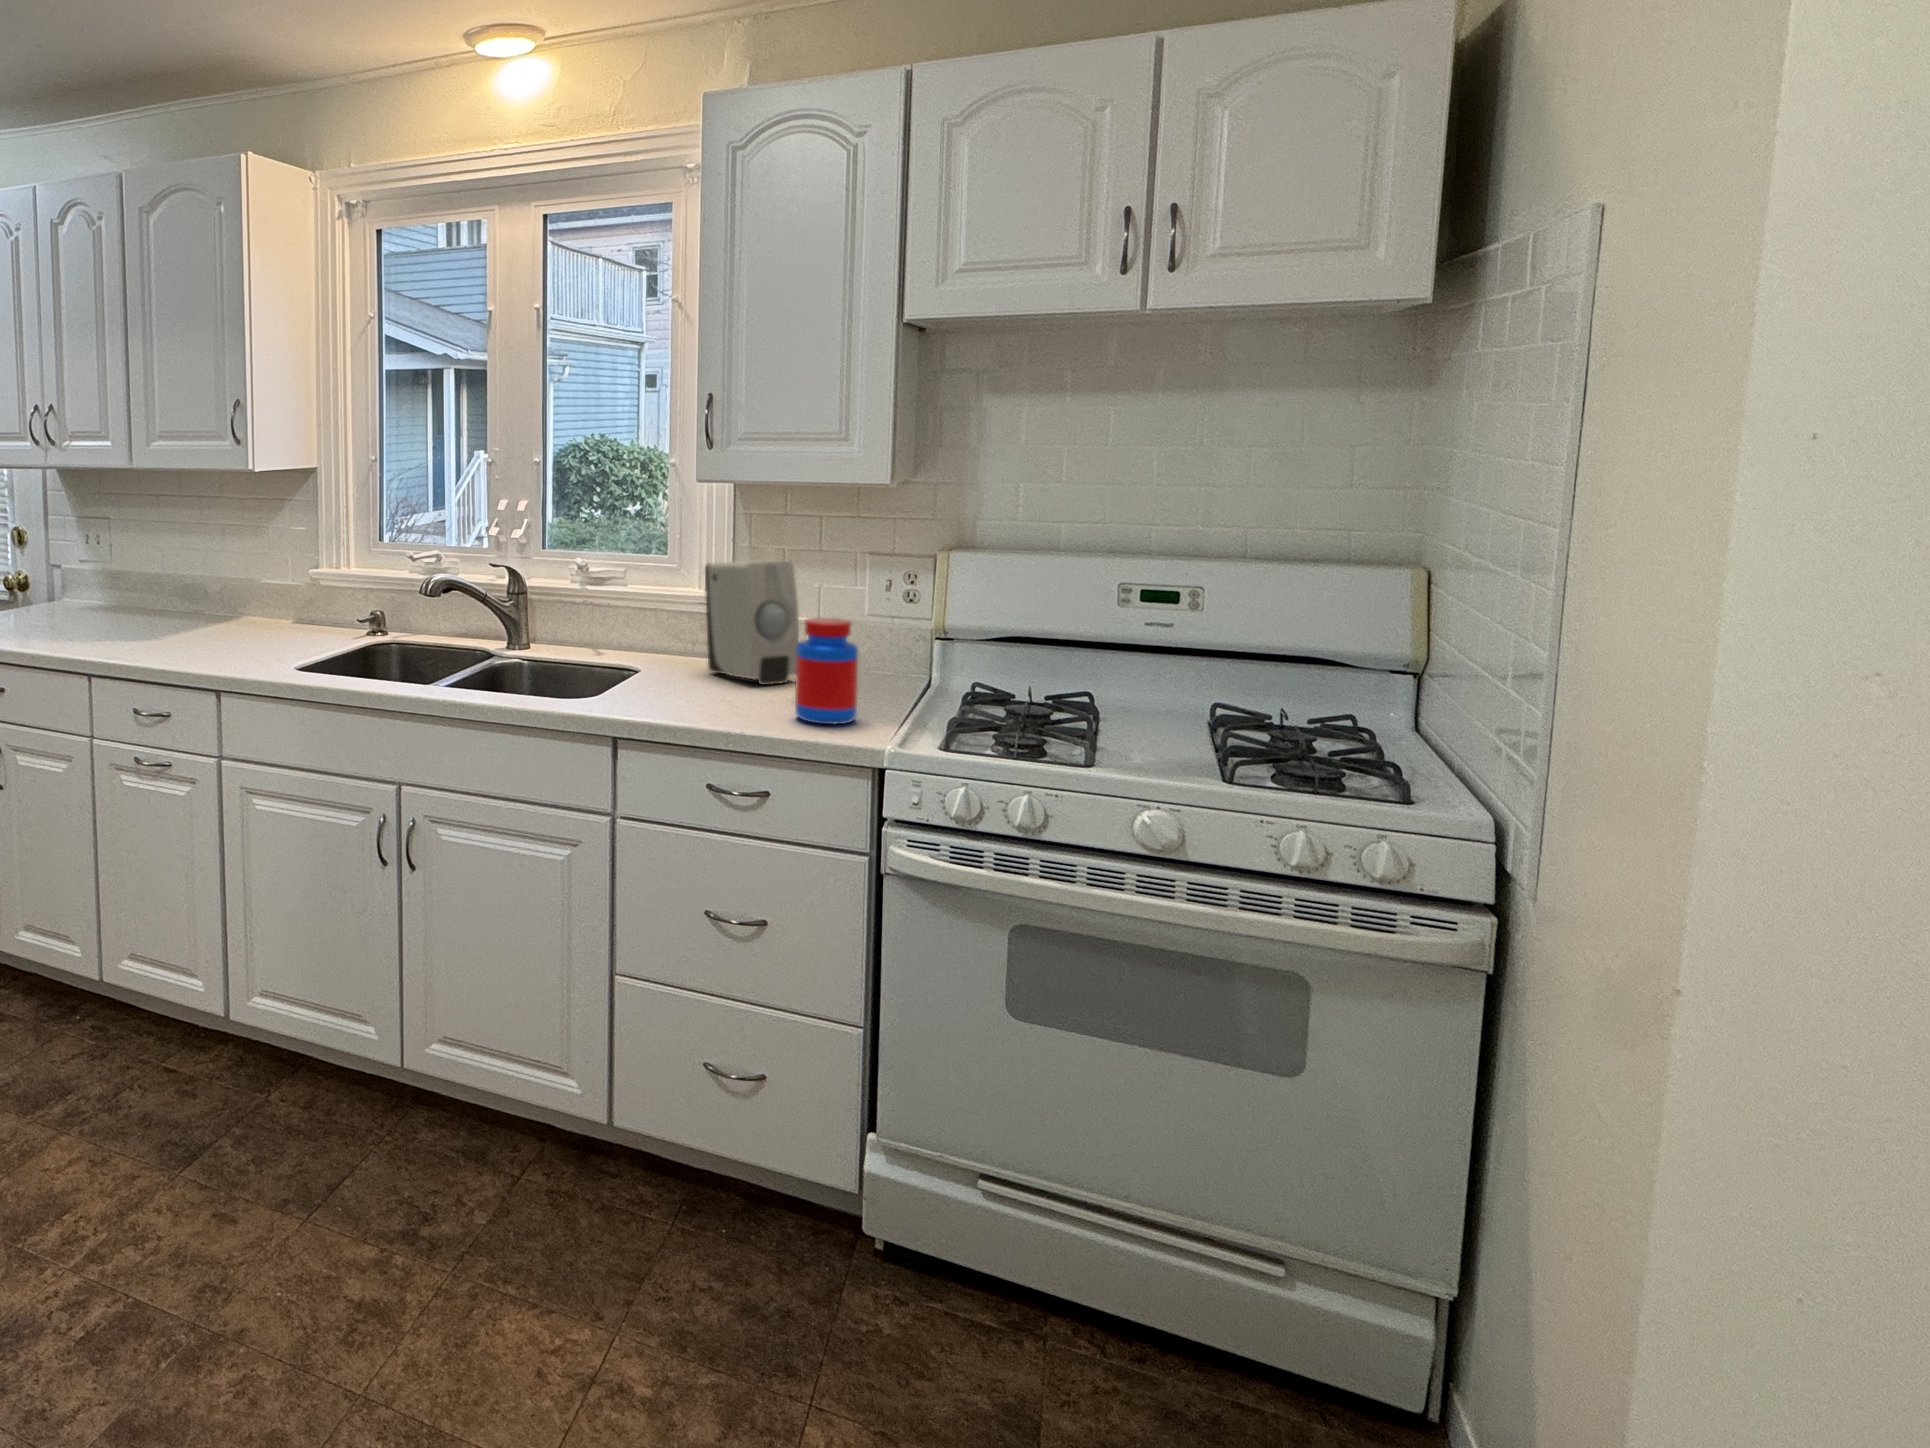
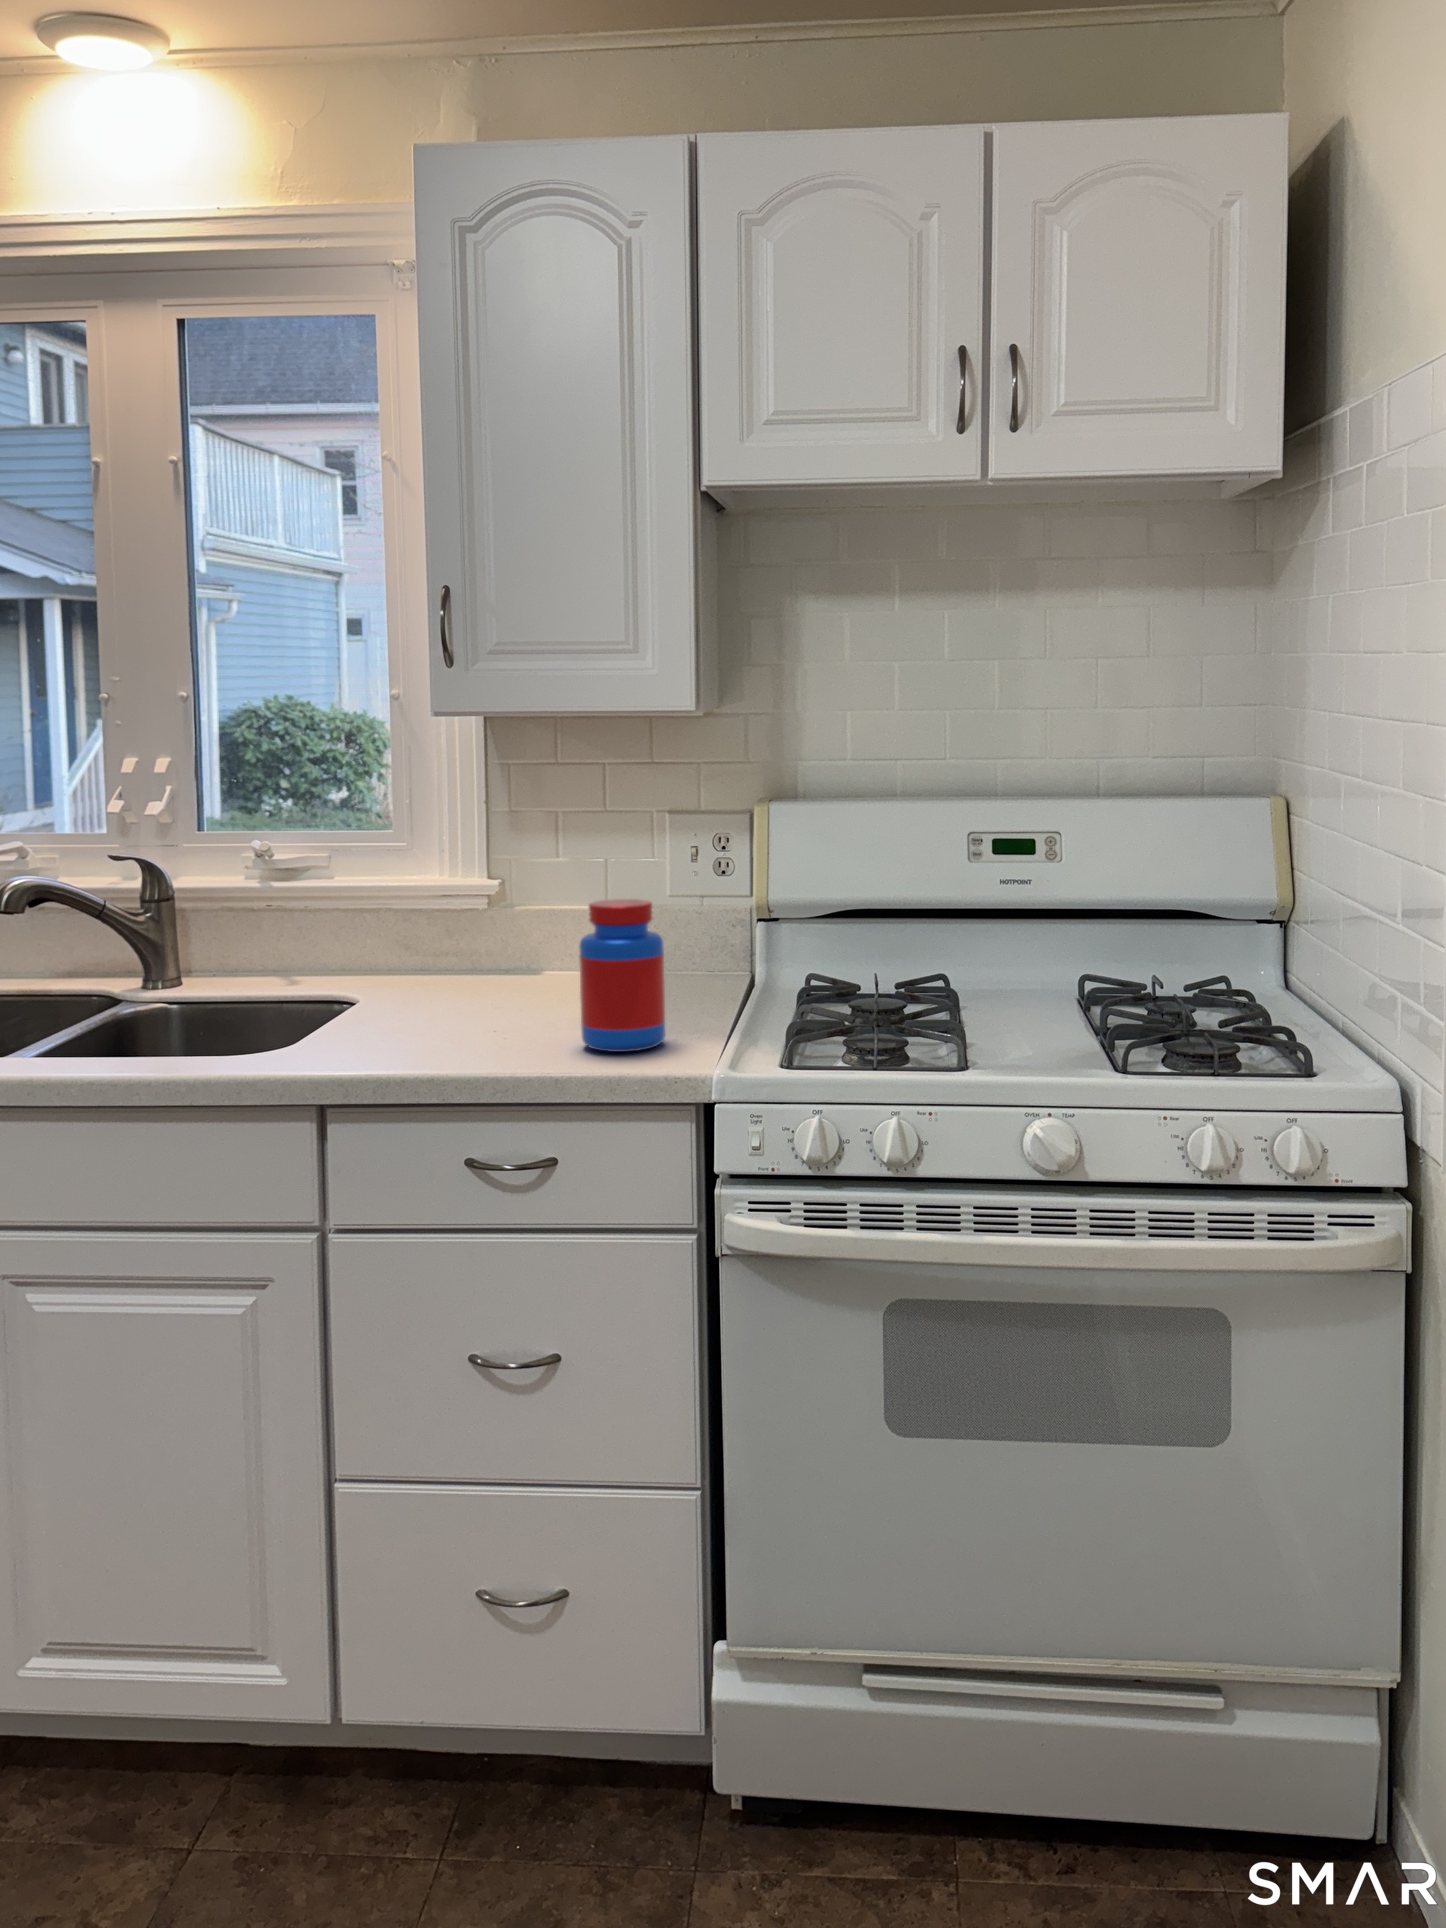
soap dispenser: present [705,561,799,685] -> none [441,826,578,1006]

